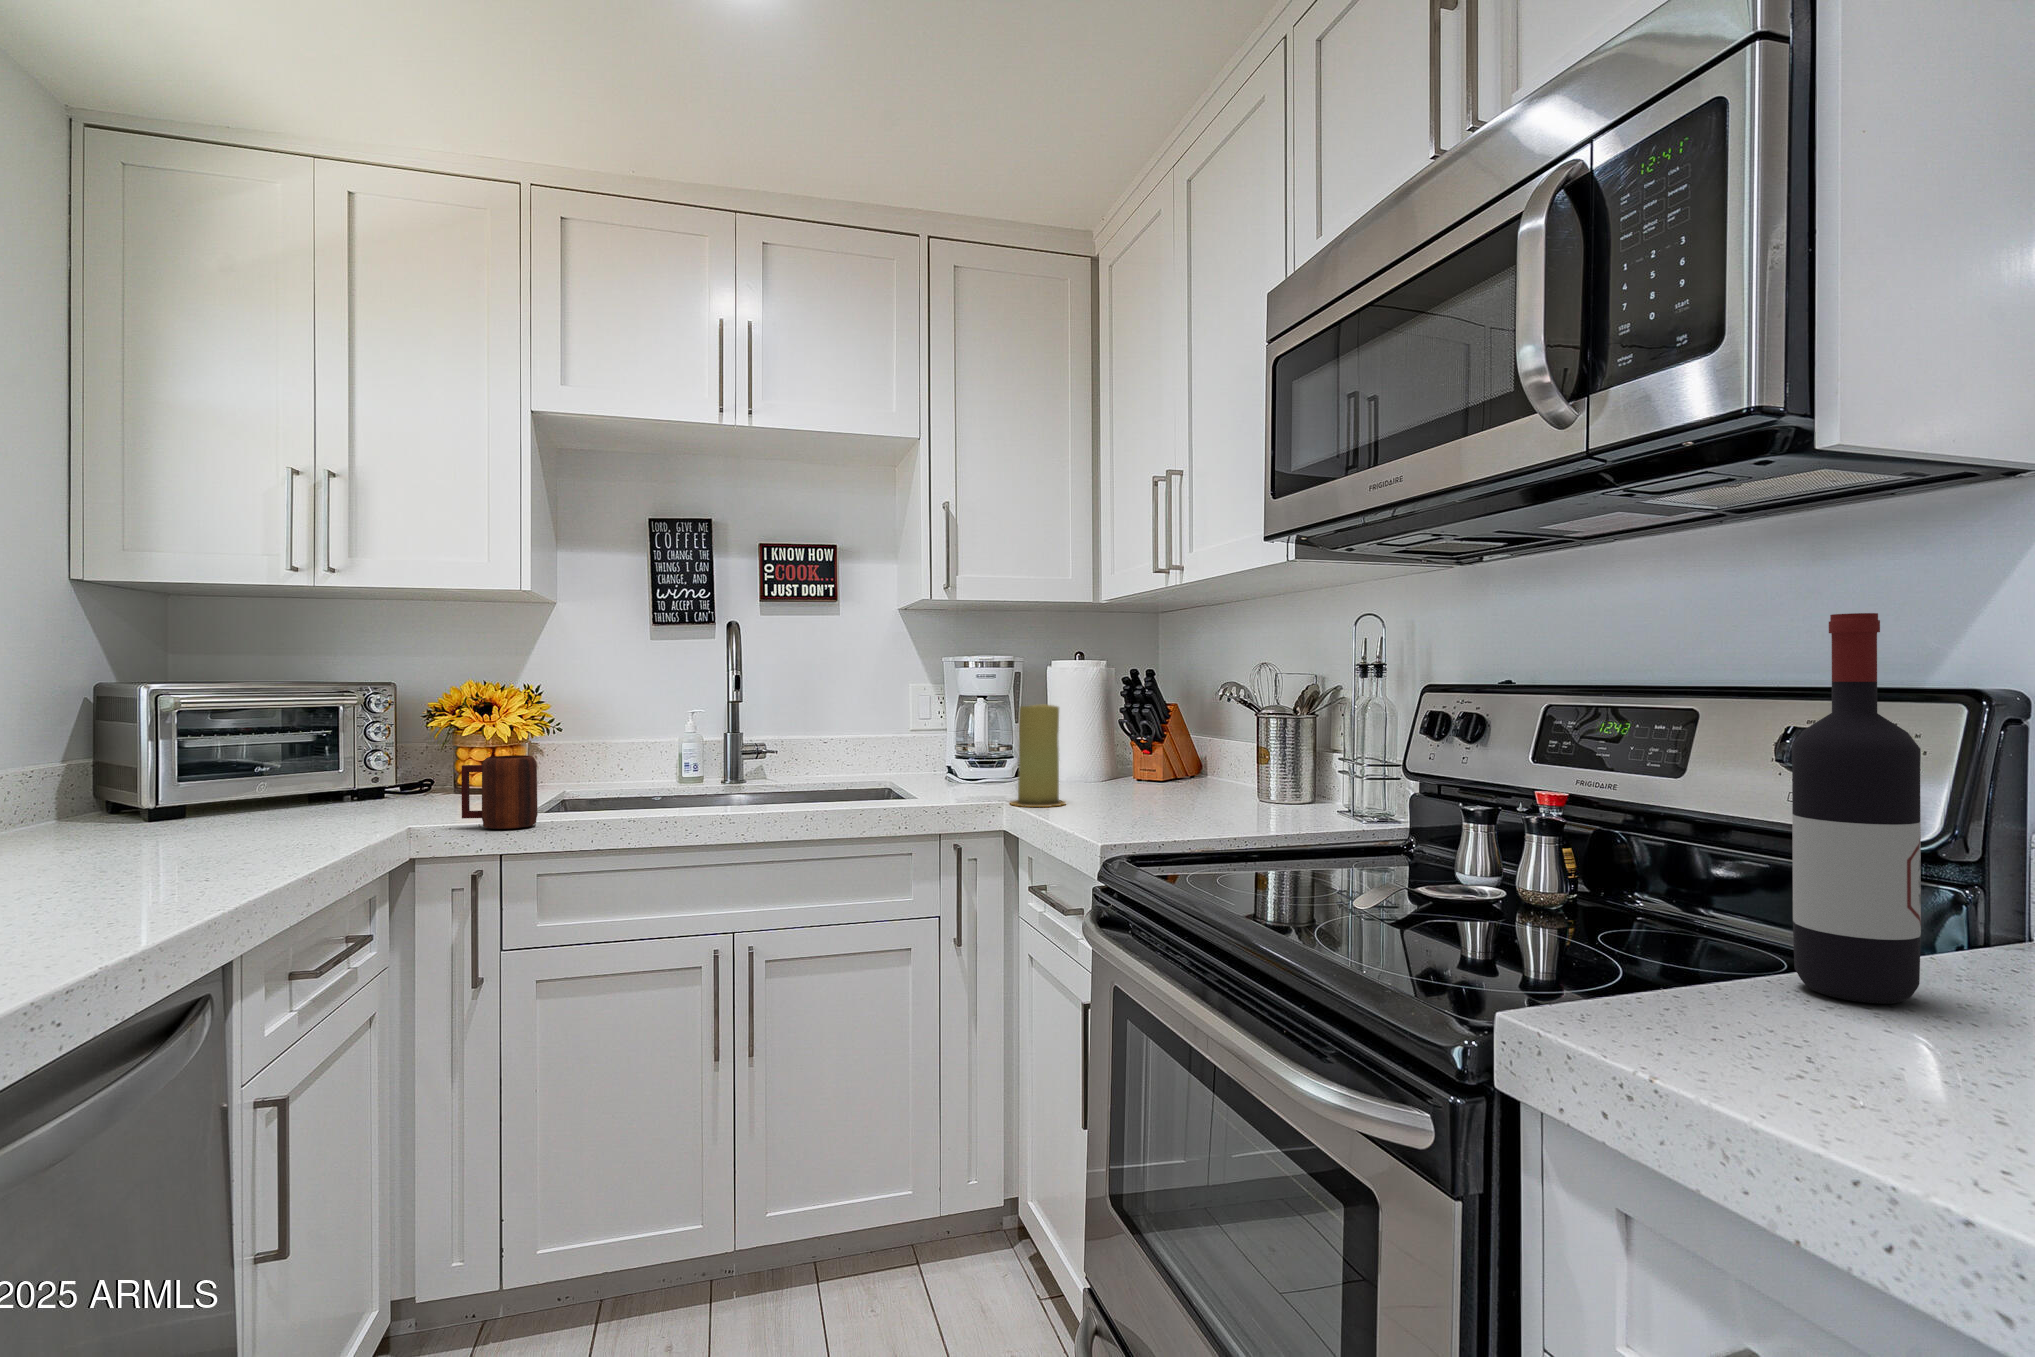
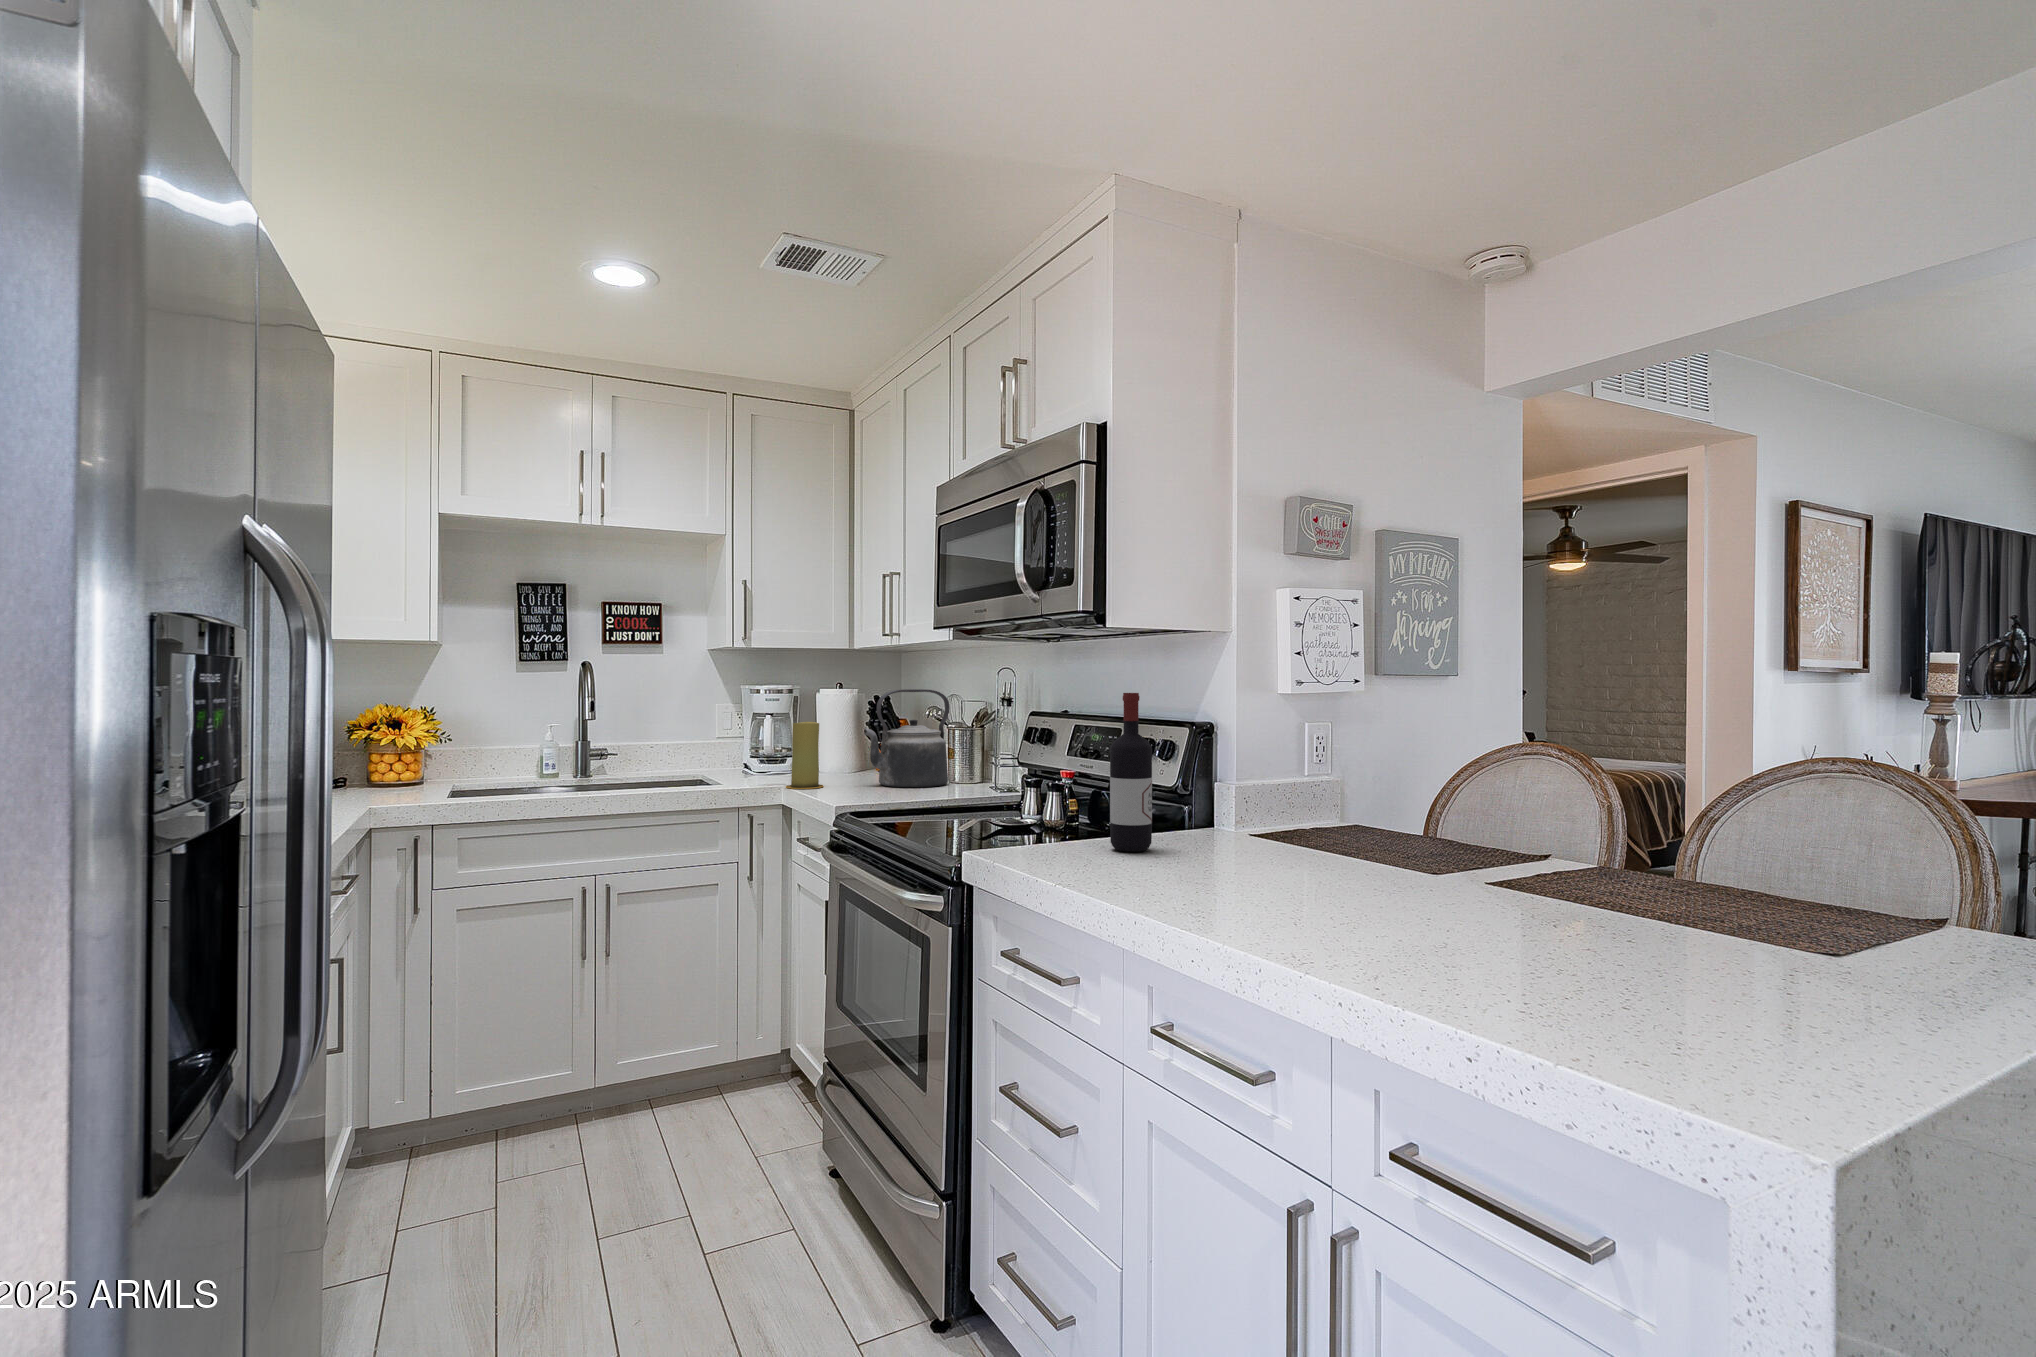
kettle: none [1127,655,1258,808] -> present [864,689,950,788]
mug: present [461,755,538,829] -> none [408,759,461,808]

